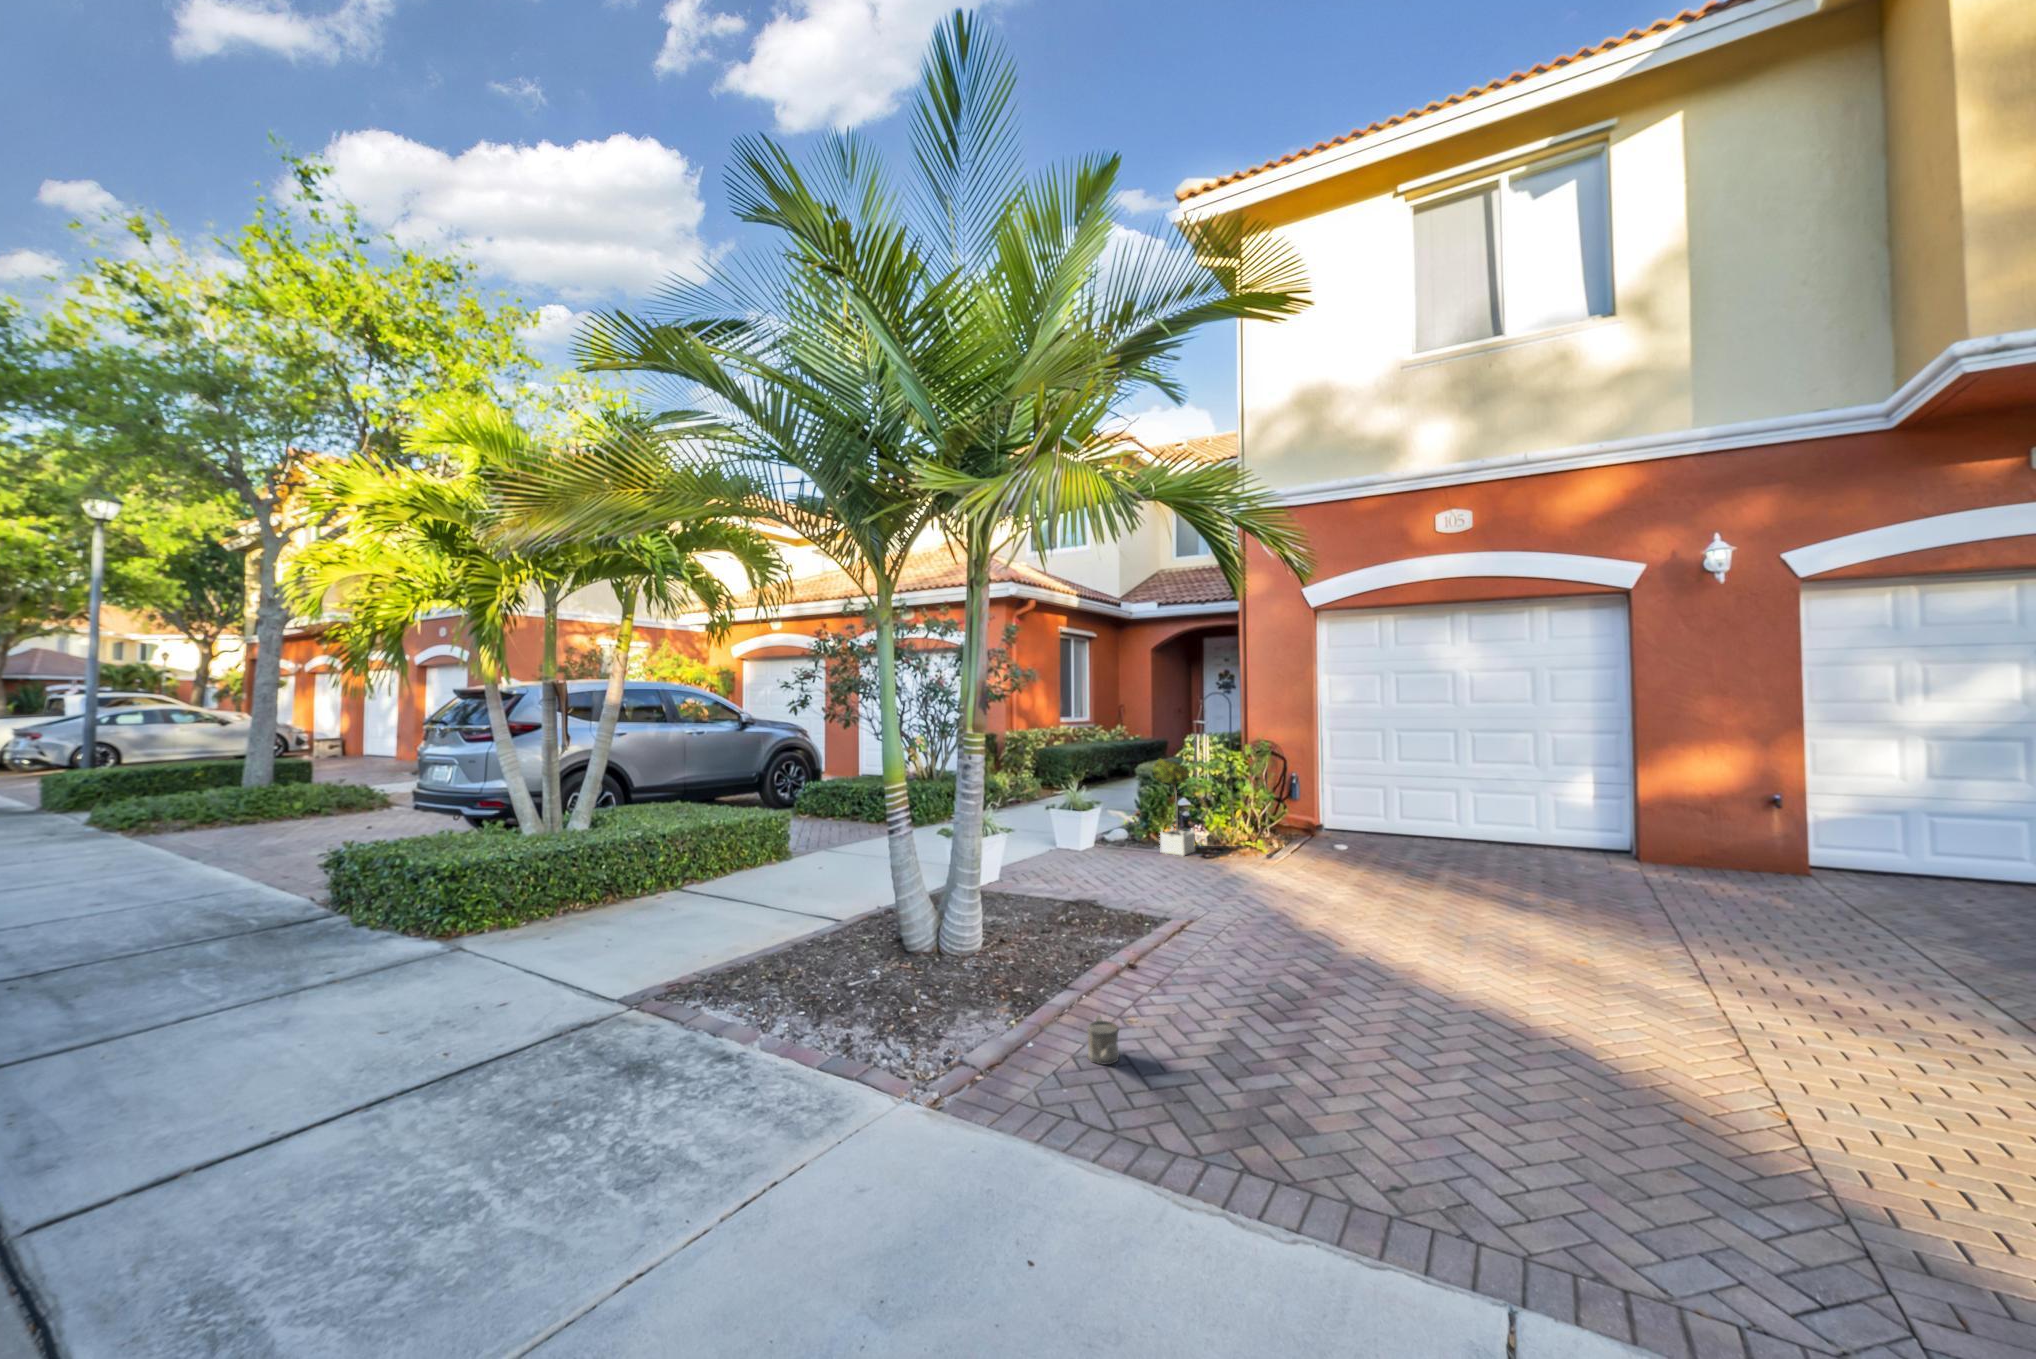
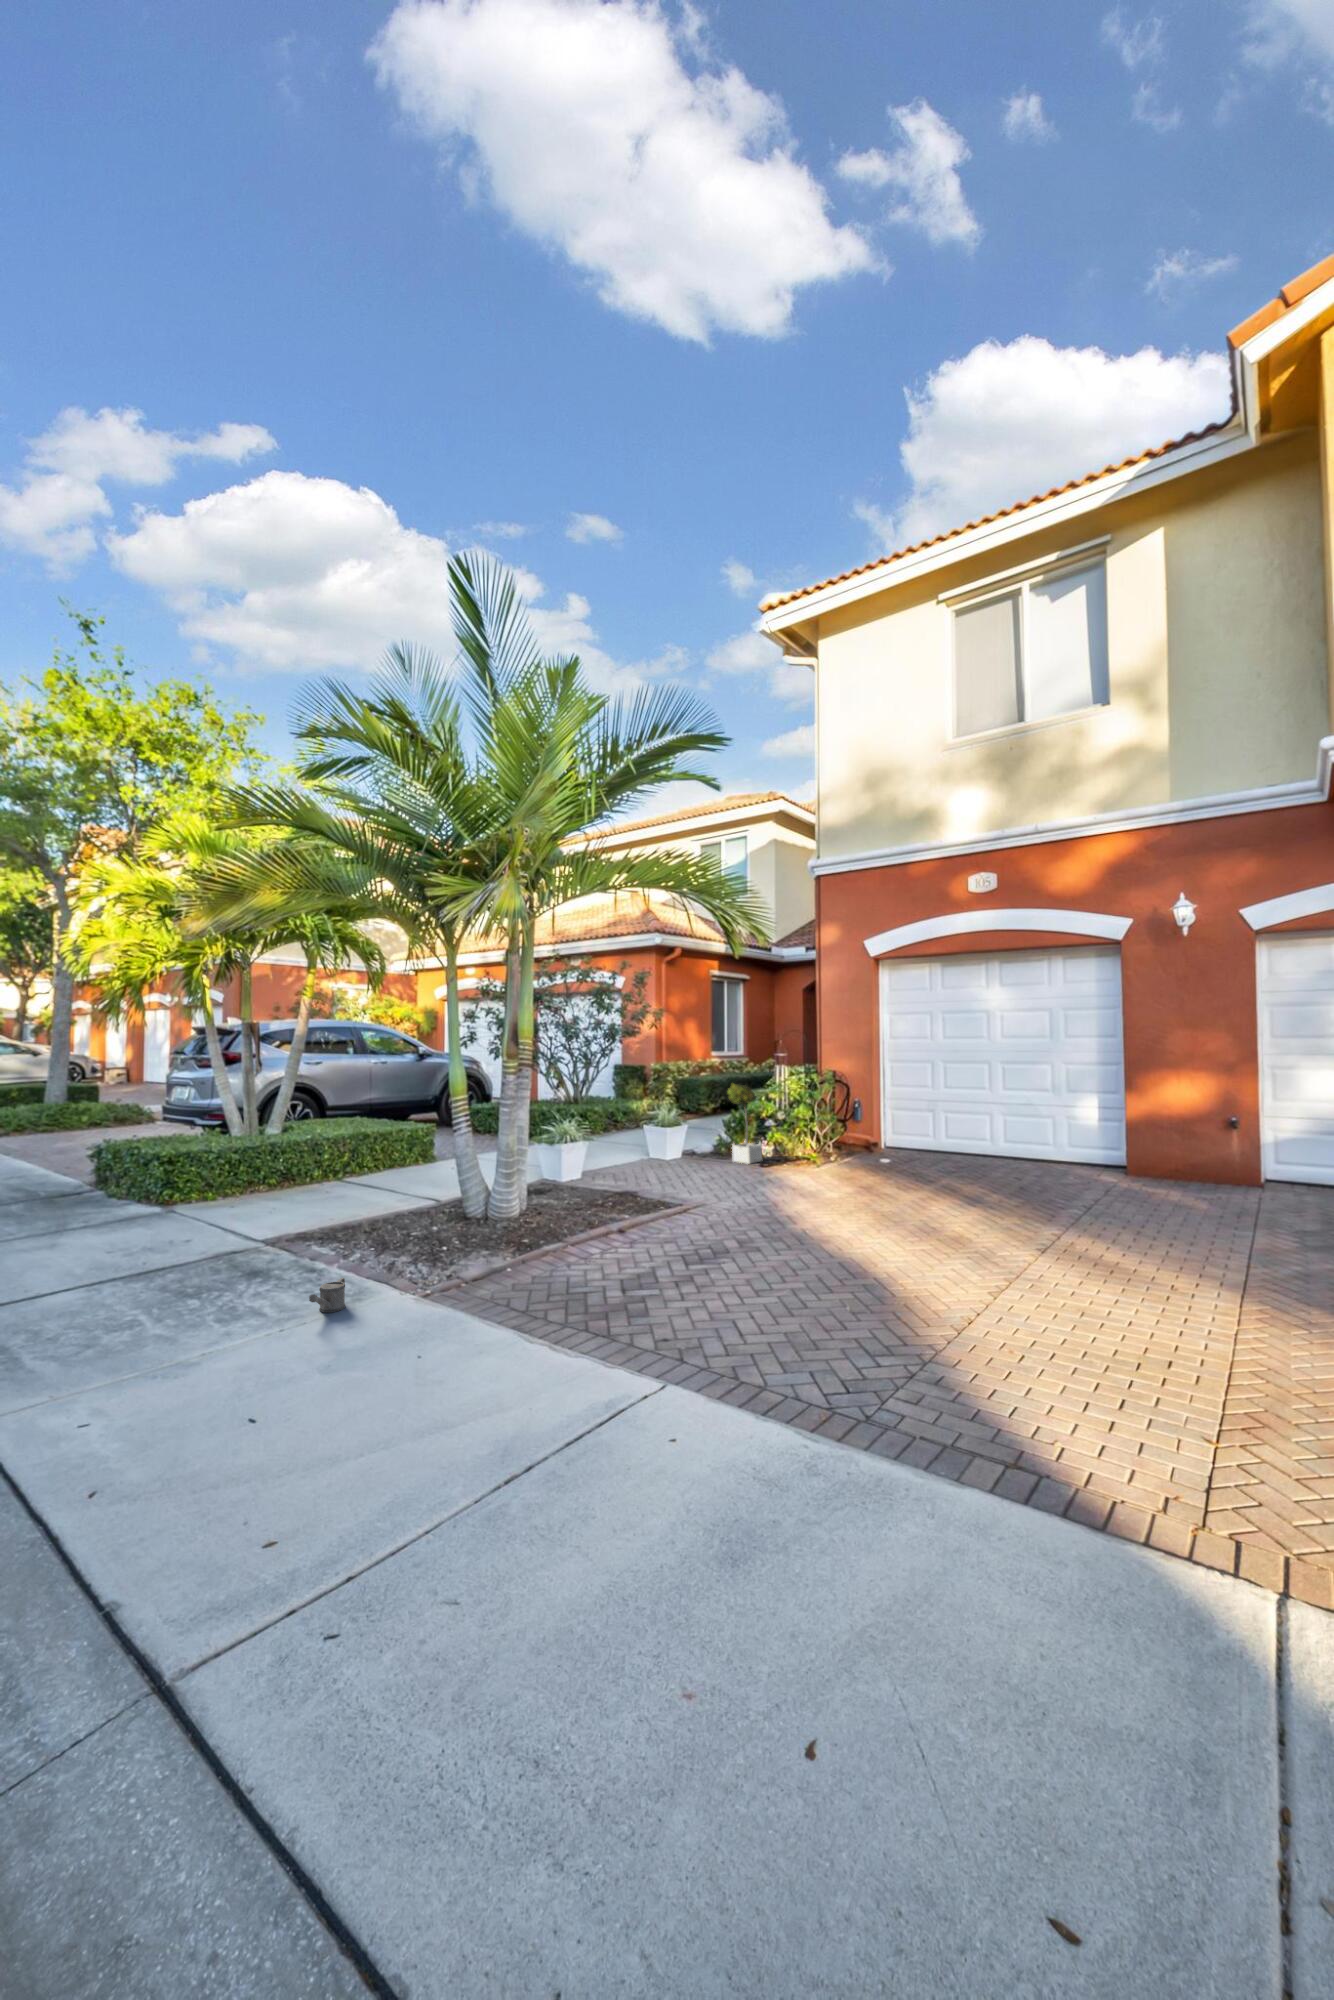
watering can: present [1087,1015,1119,1065] -> present [309,1278,345,1313]

